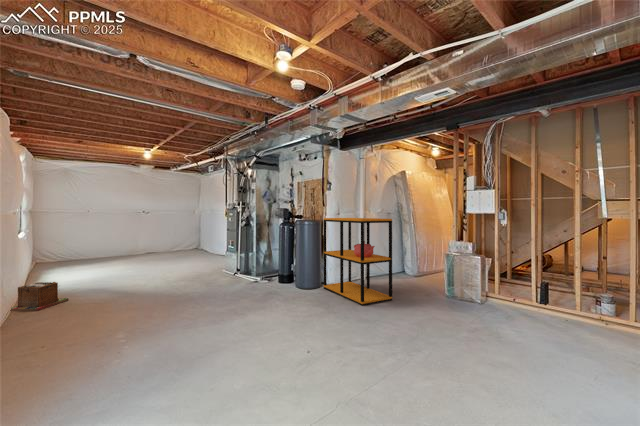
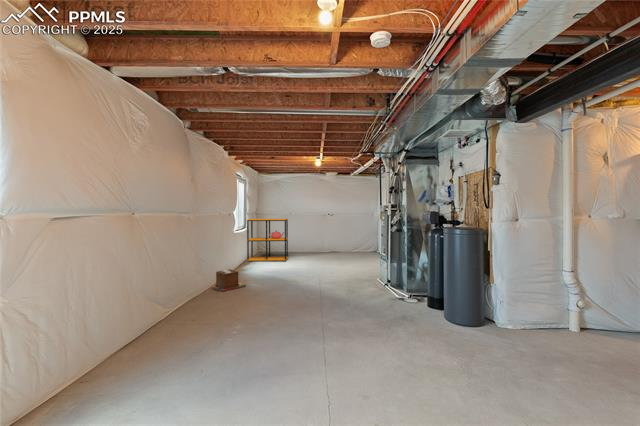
shelving unit: present [323,218,392,306] -> present [247,219,288,262]

